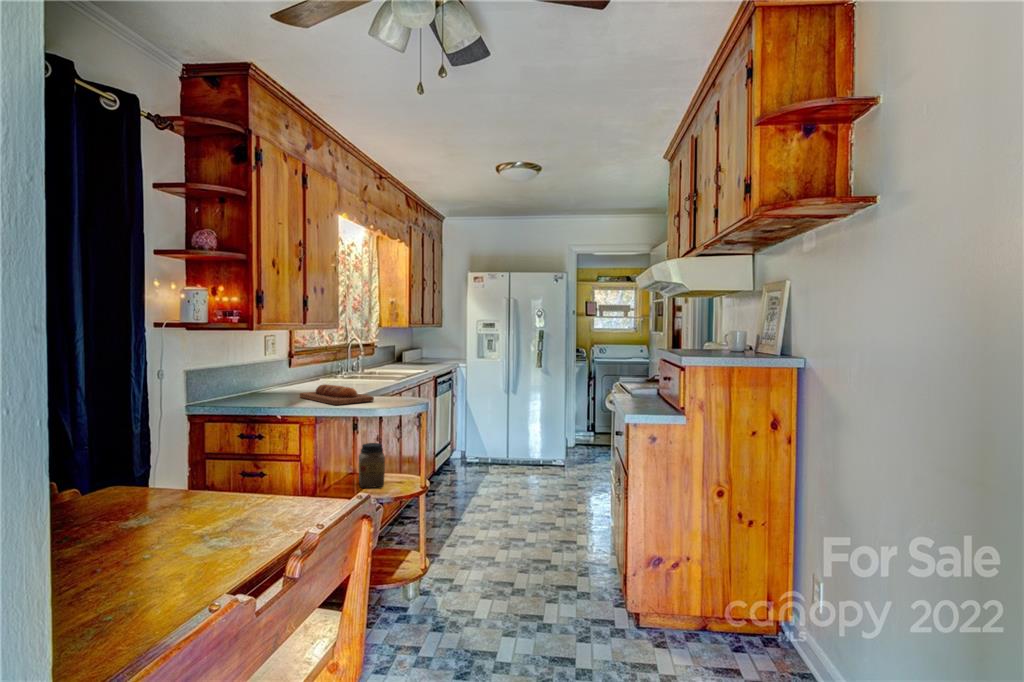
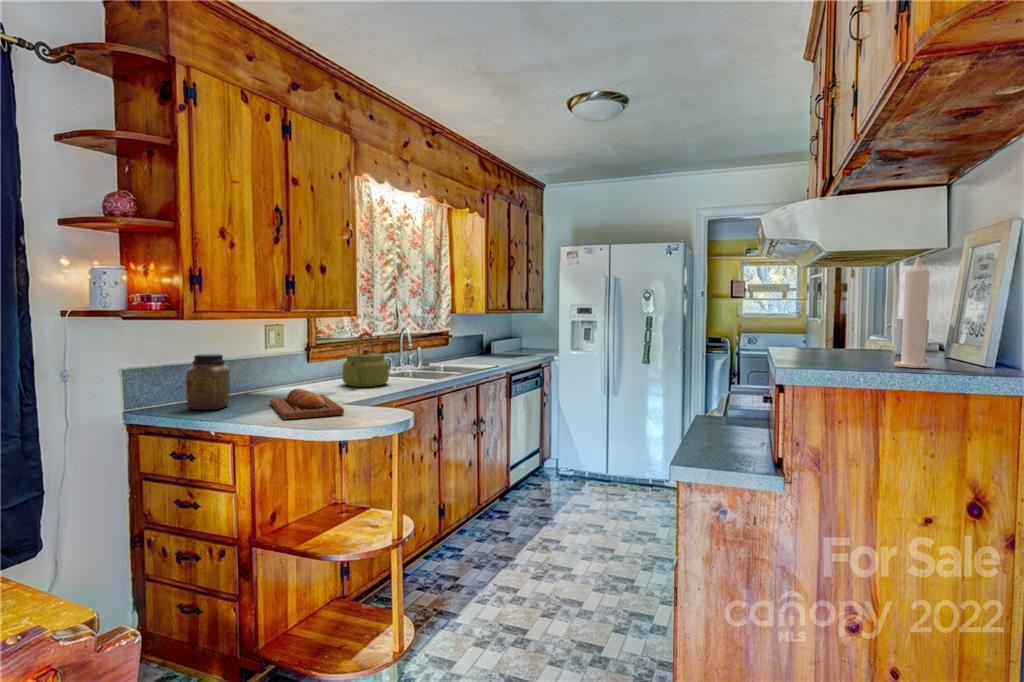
candle: none [735,296,753,355] -> present [894,257,932,368]
kettle: none [328,342,366,386] -> present [343,332,389,387]
jar: present [359,443,385,488] -> present [186,354,230,410]

